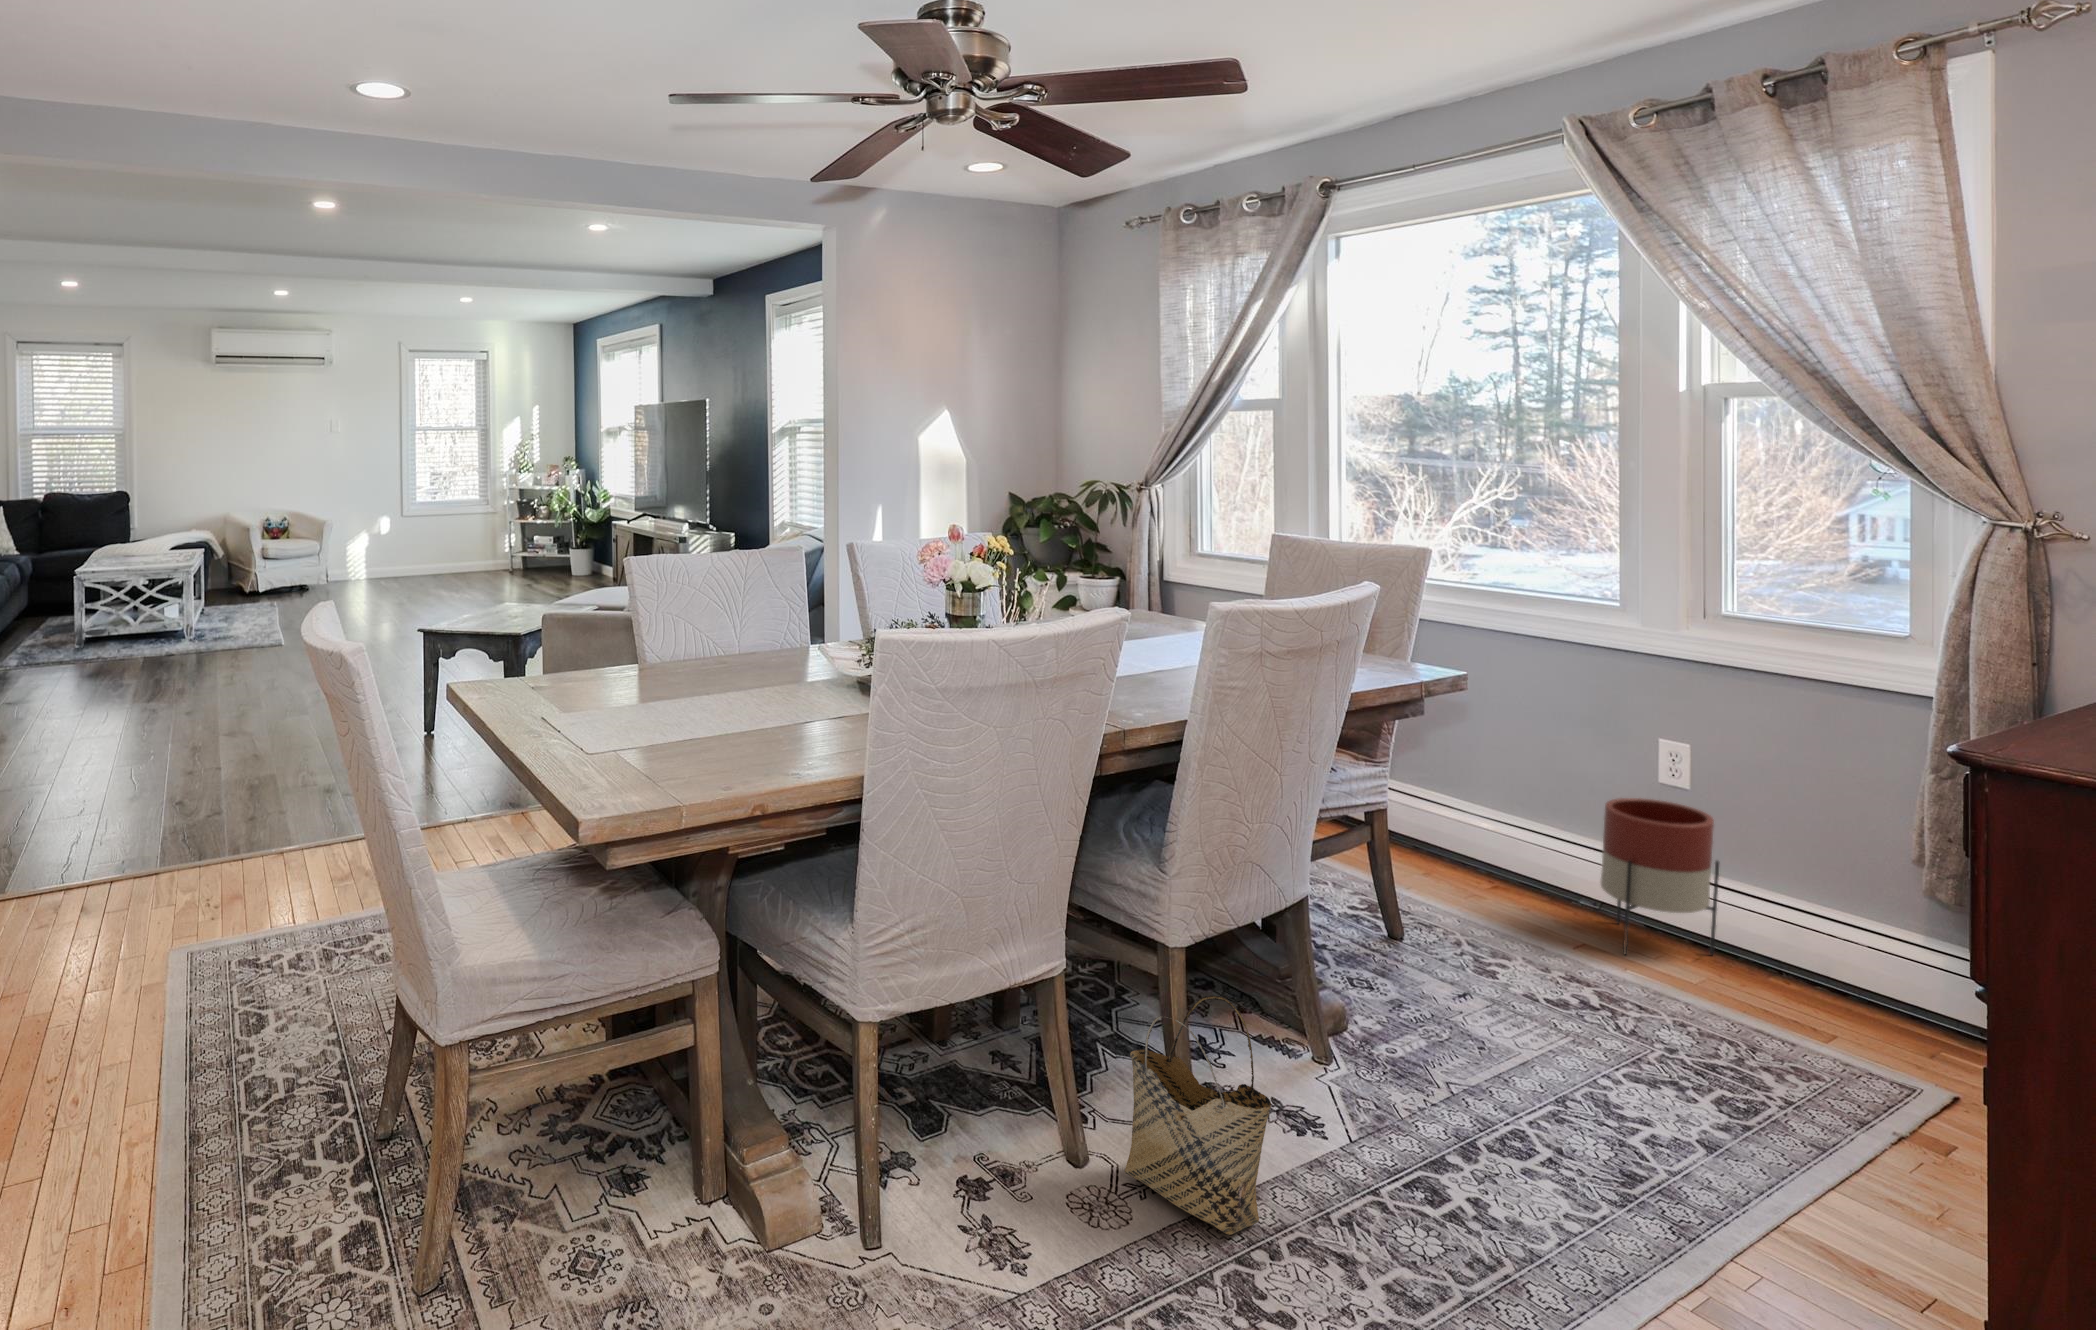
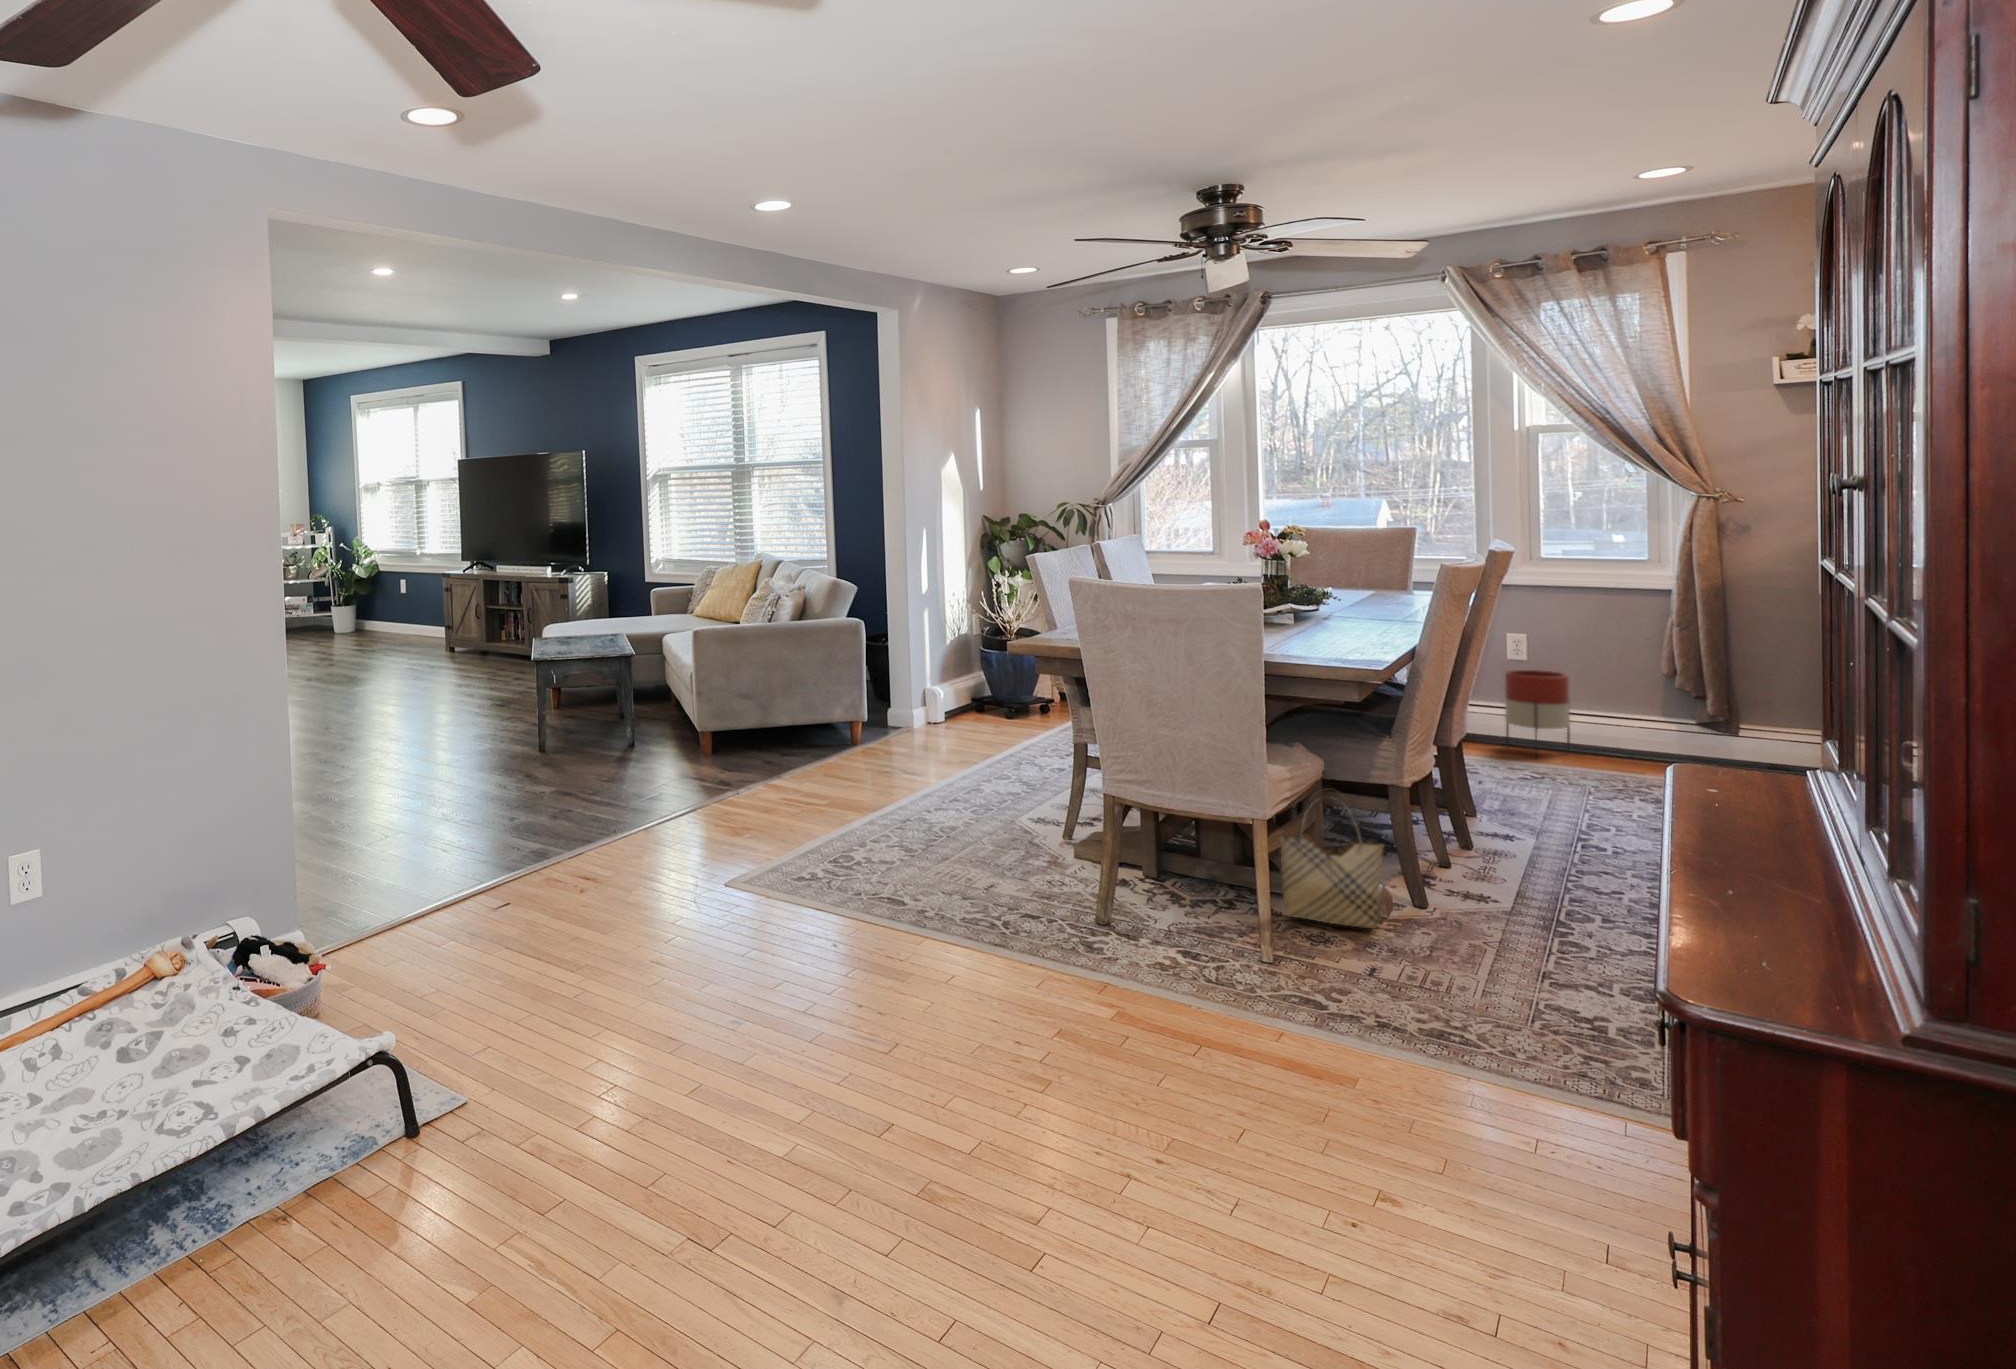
woven basket: present [1125,996,1271,1235] -> present [1279,789,1383,928]

